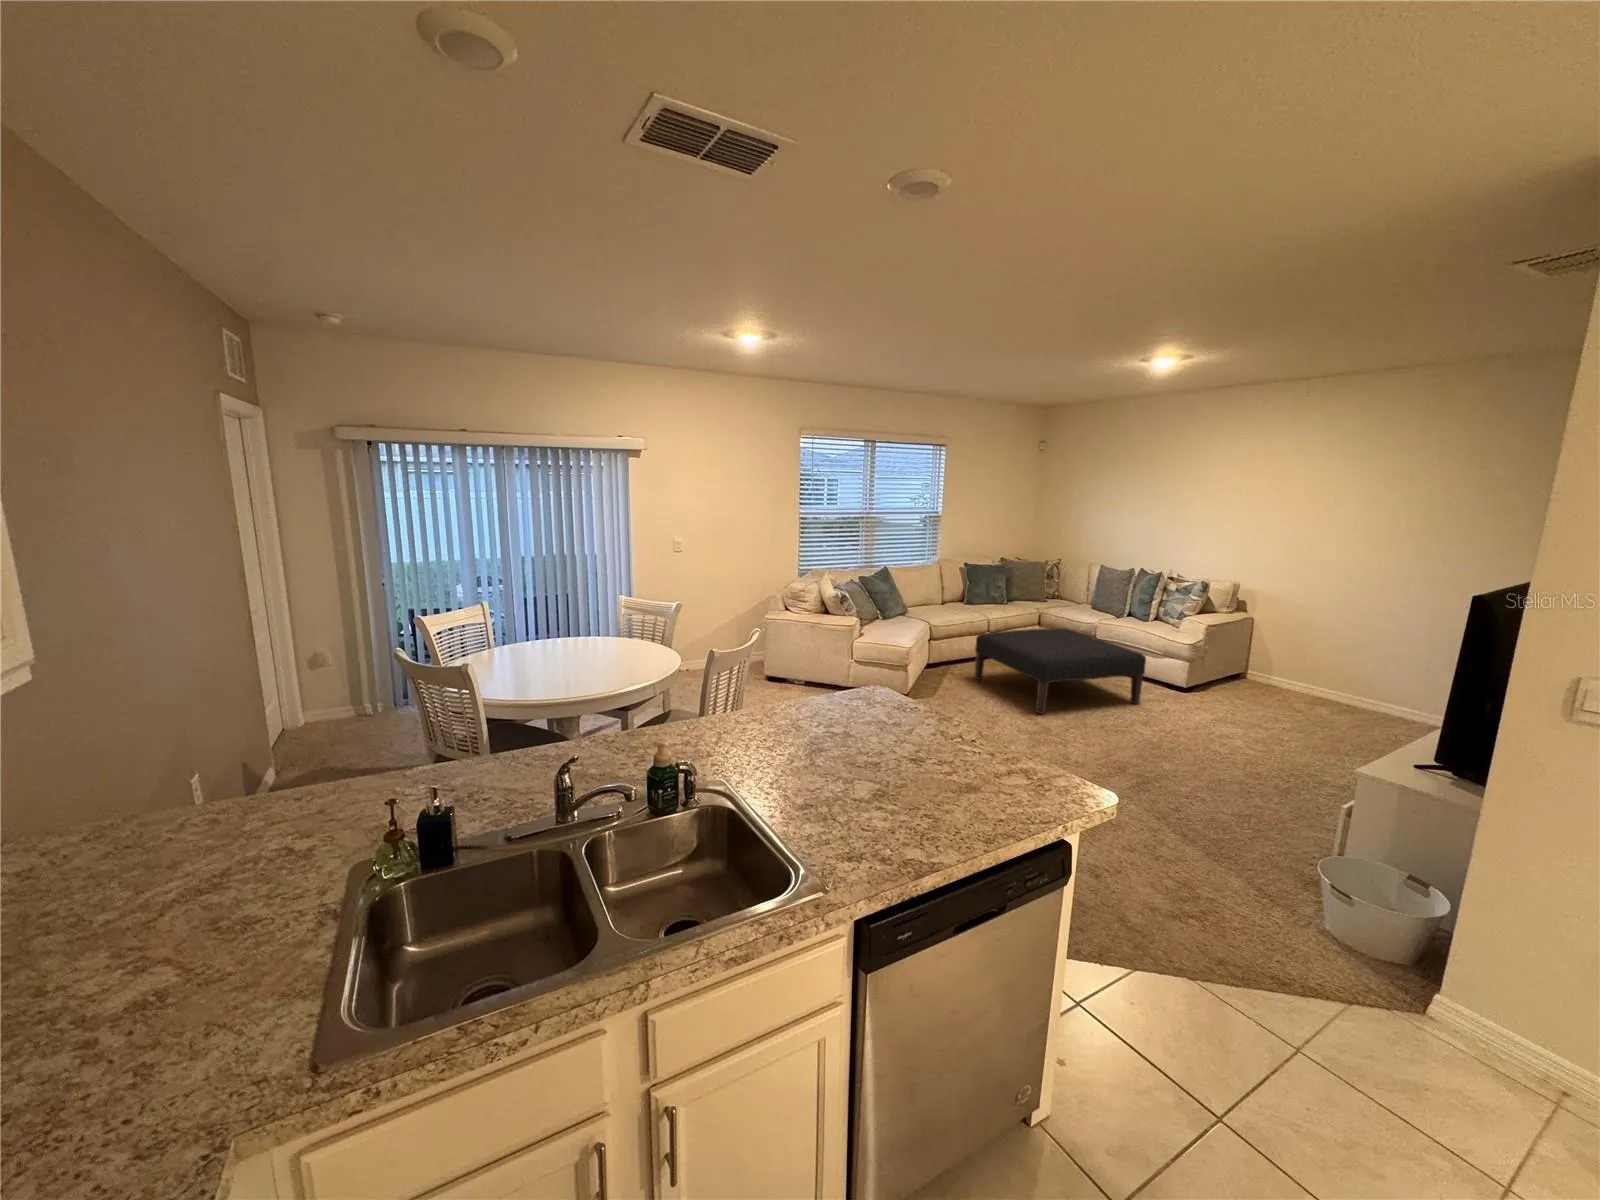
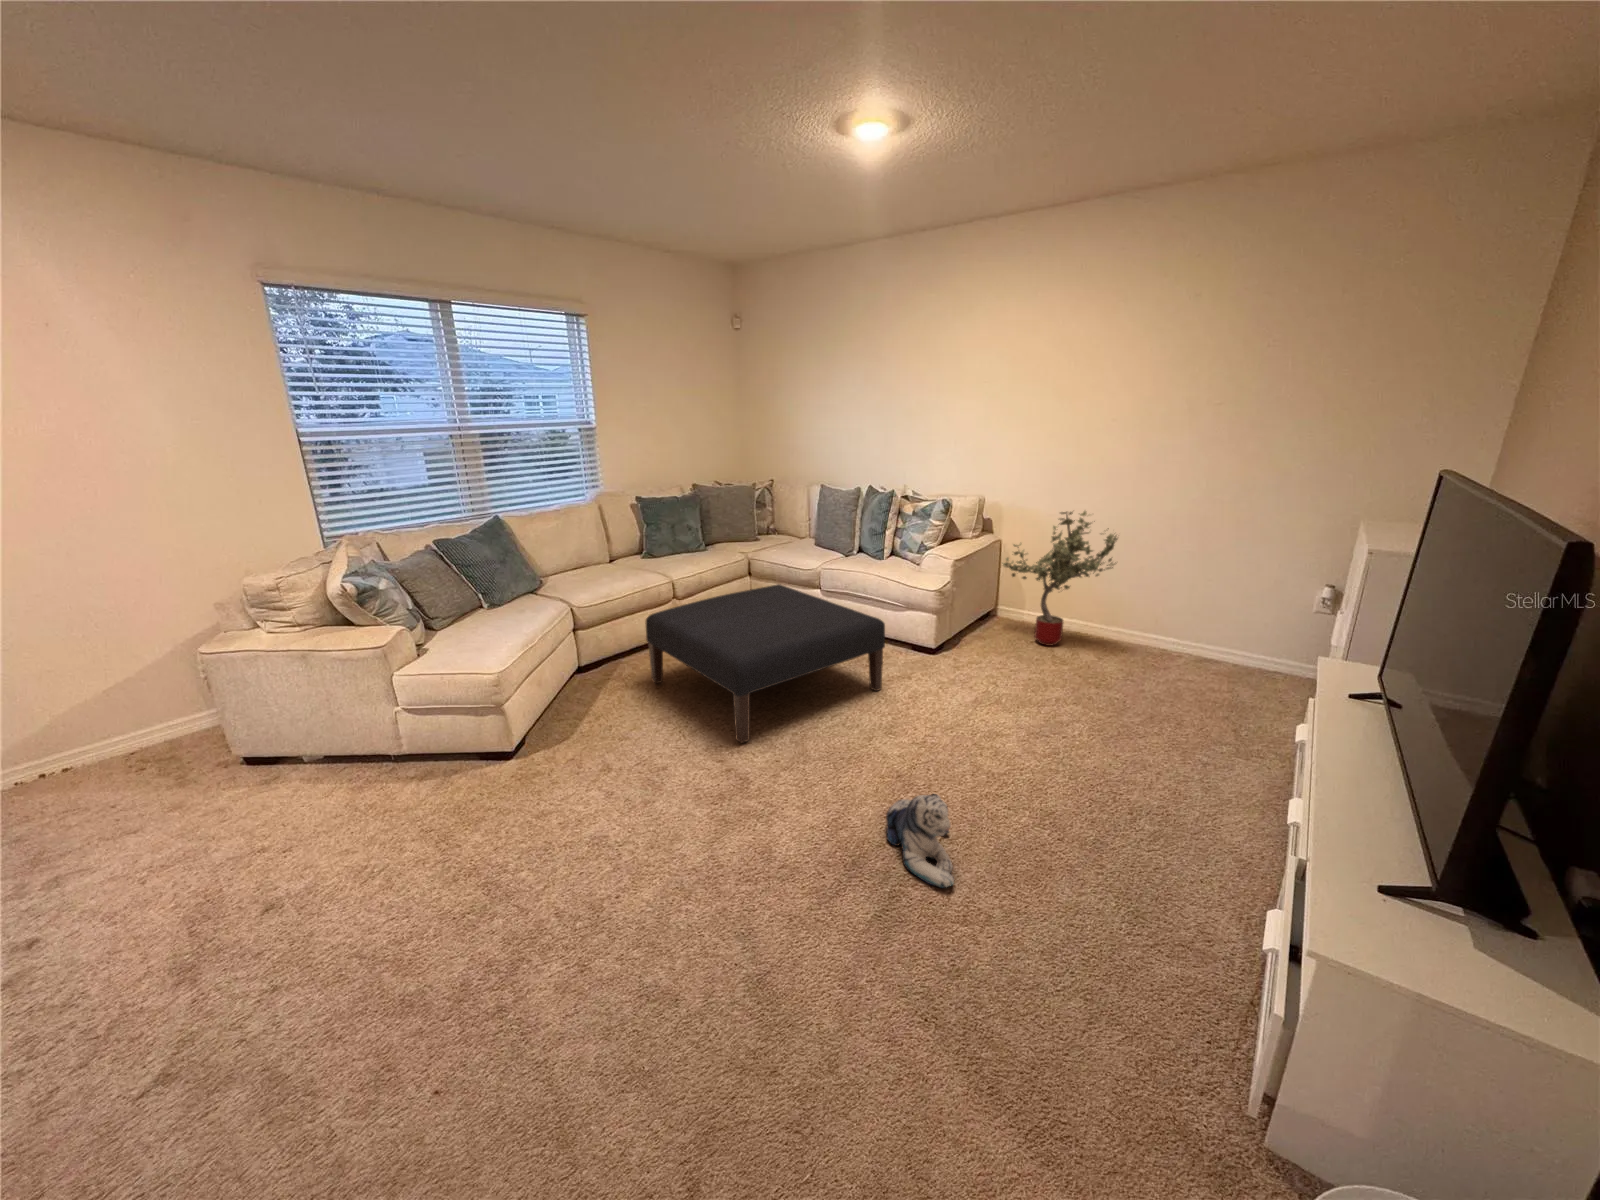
potted tree: none [1249,596,1353,700] -> present [1002,511,1118,646]
plush toy: none [1136,737,1179,787] -> present [886,794,954,888]

